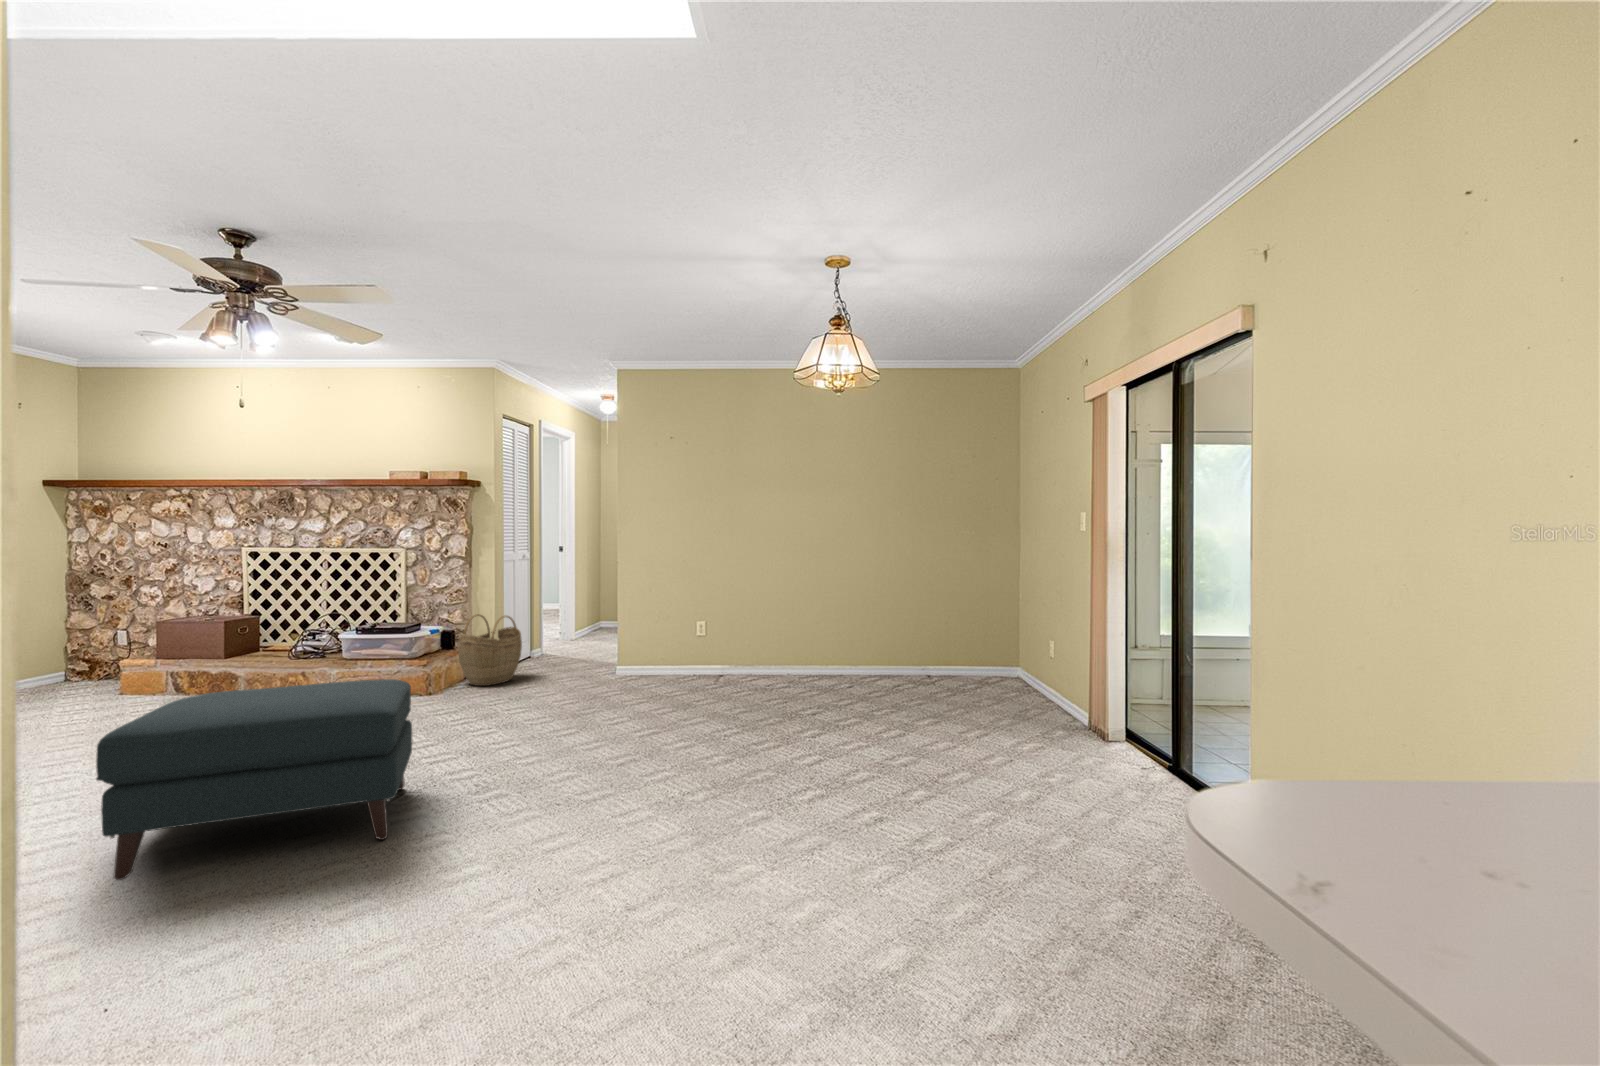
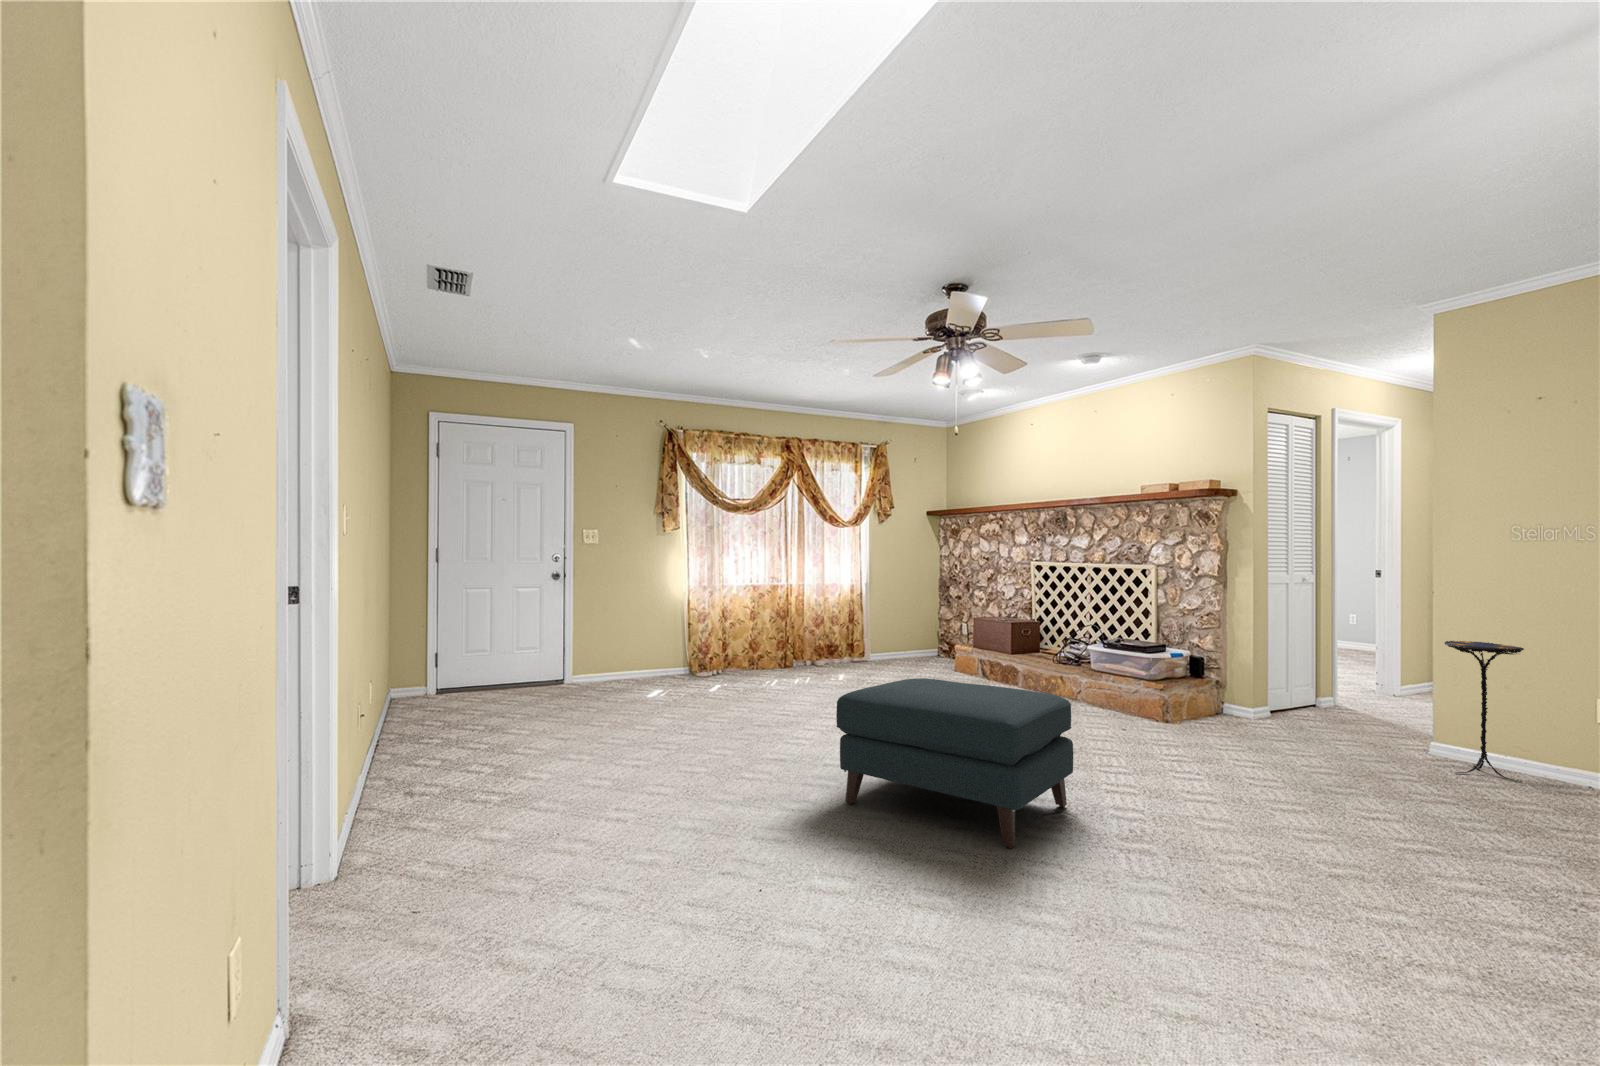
side table: none [631,594,671,685] -> present [1445,641,1524,782]
woven basket: present [458,614,522,686] -> none [1206,642,1286,727]

